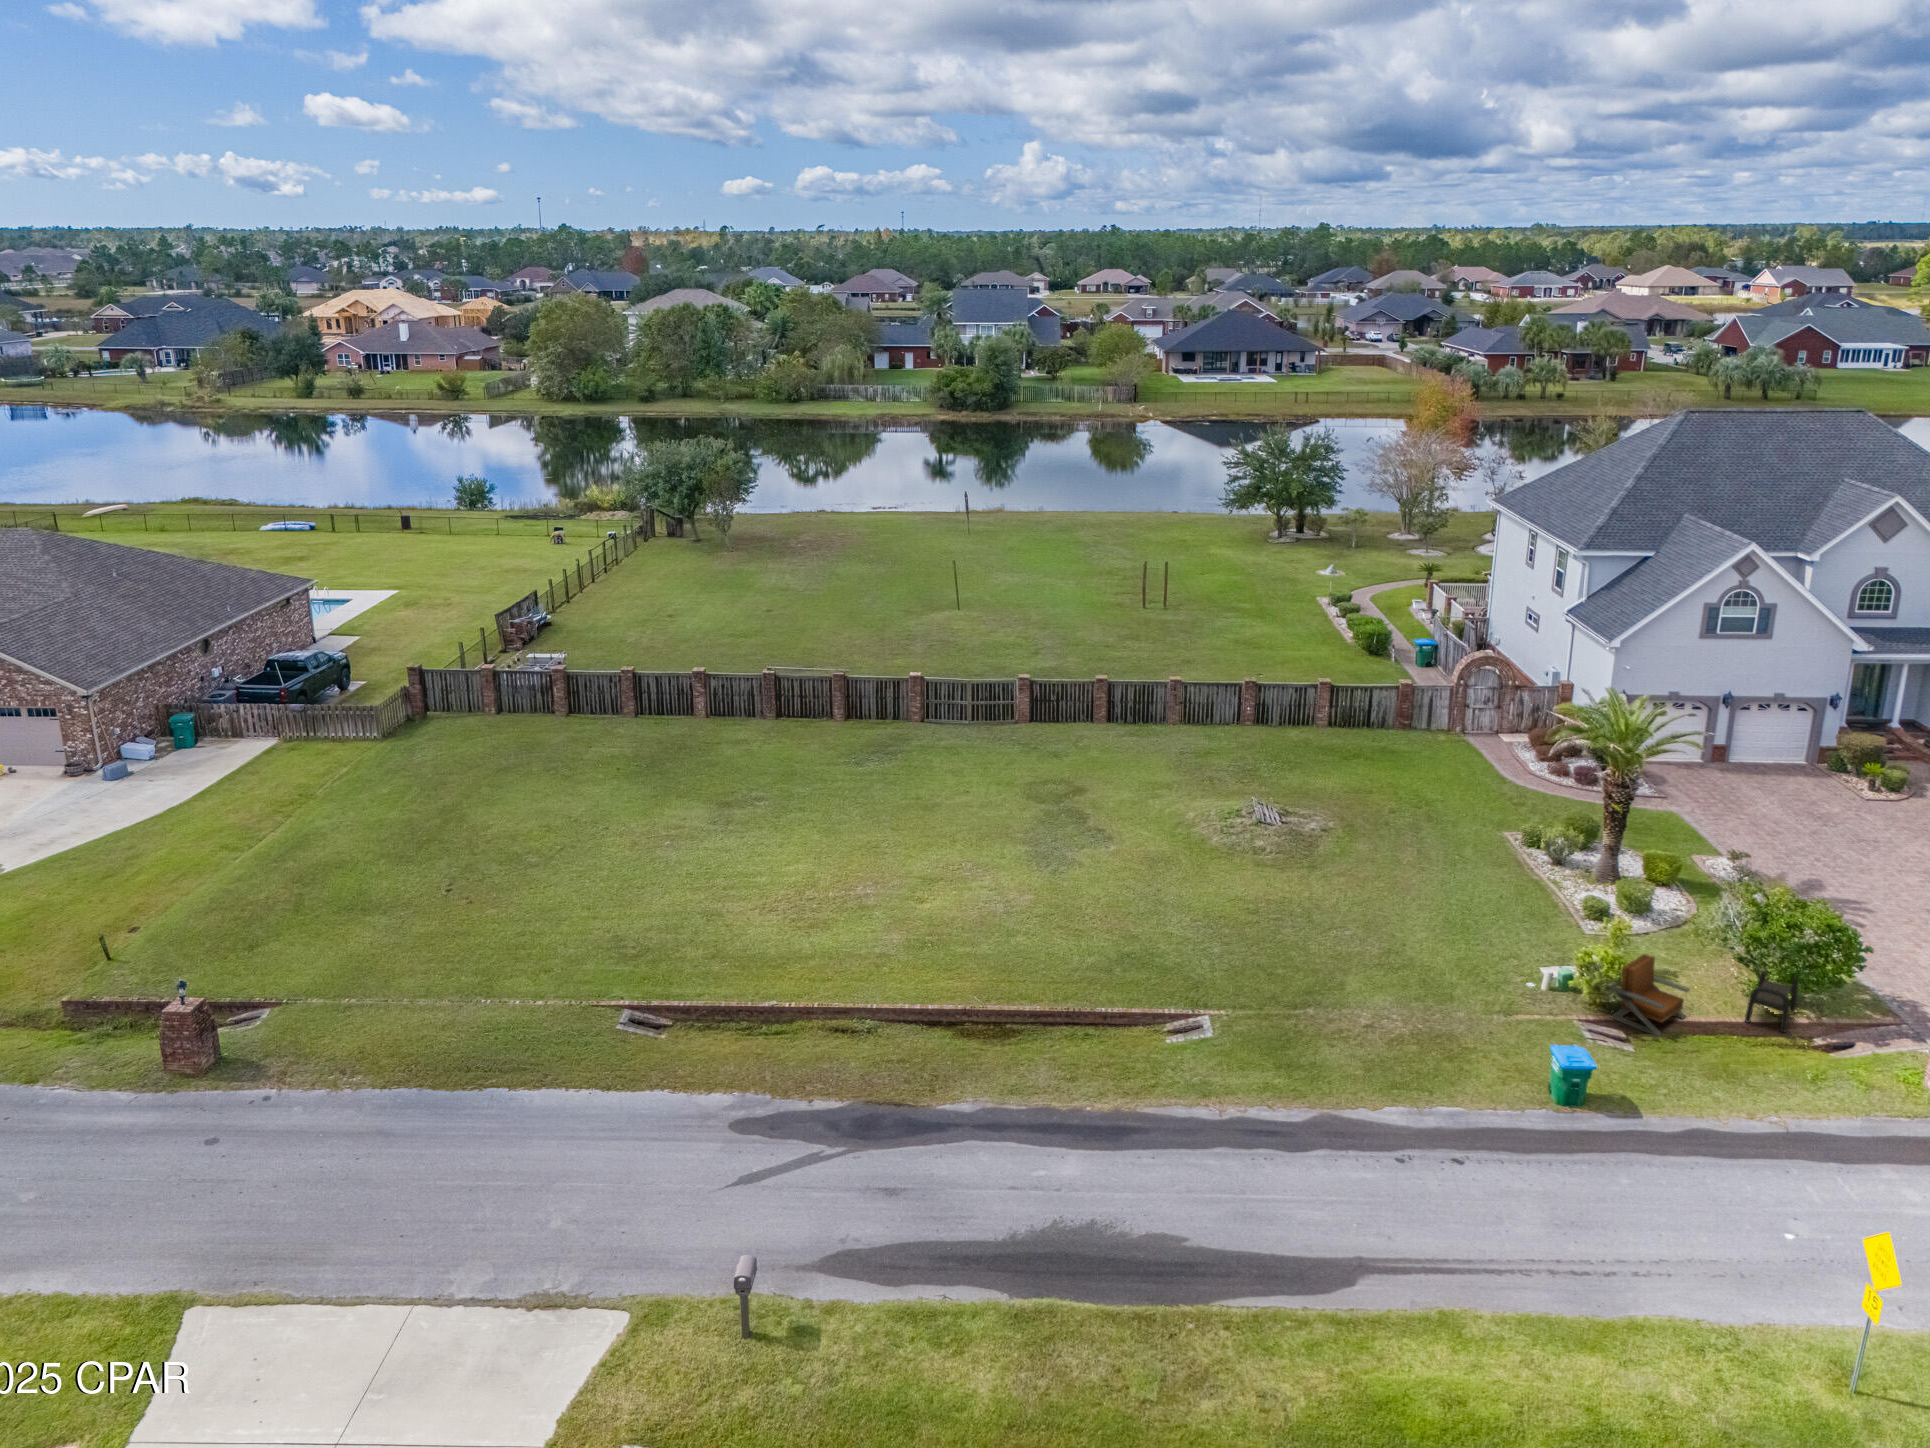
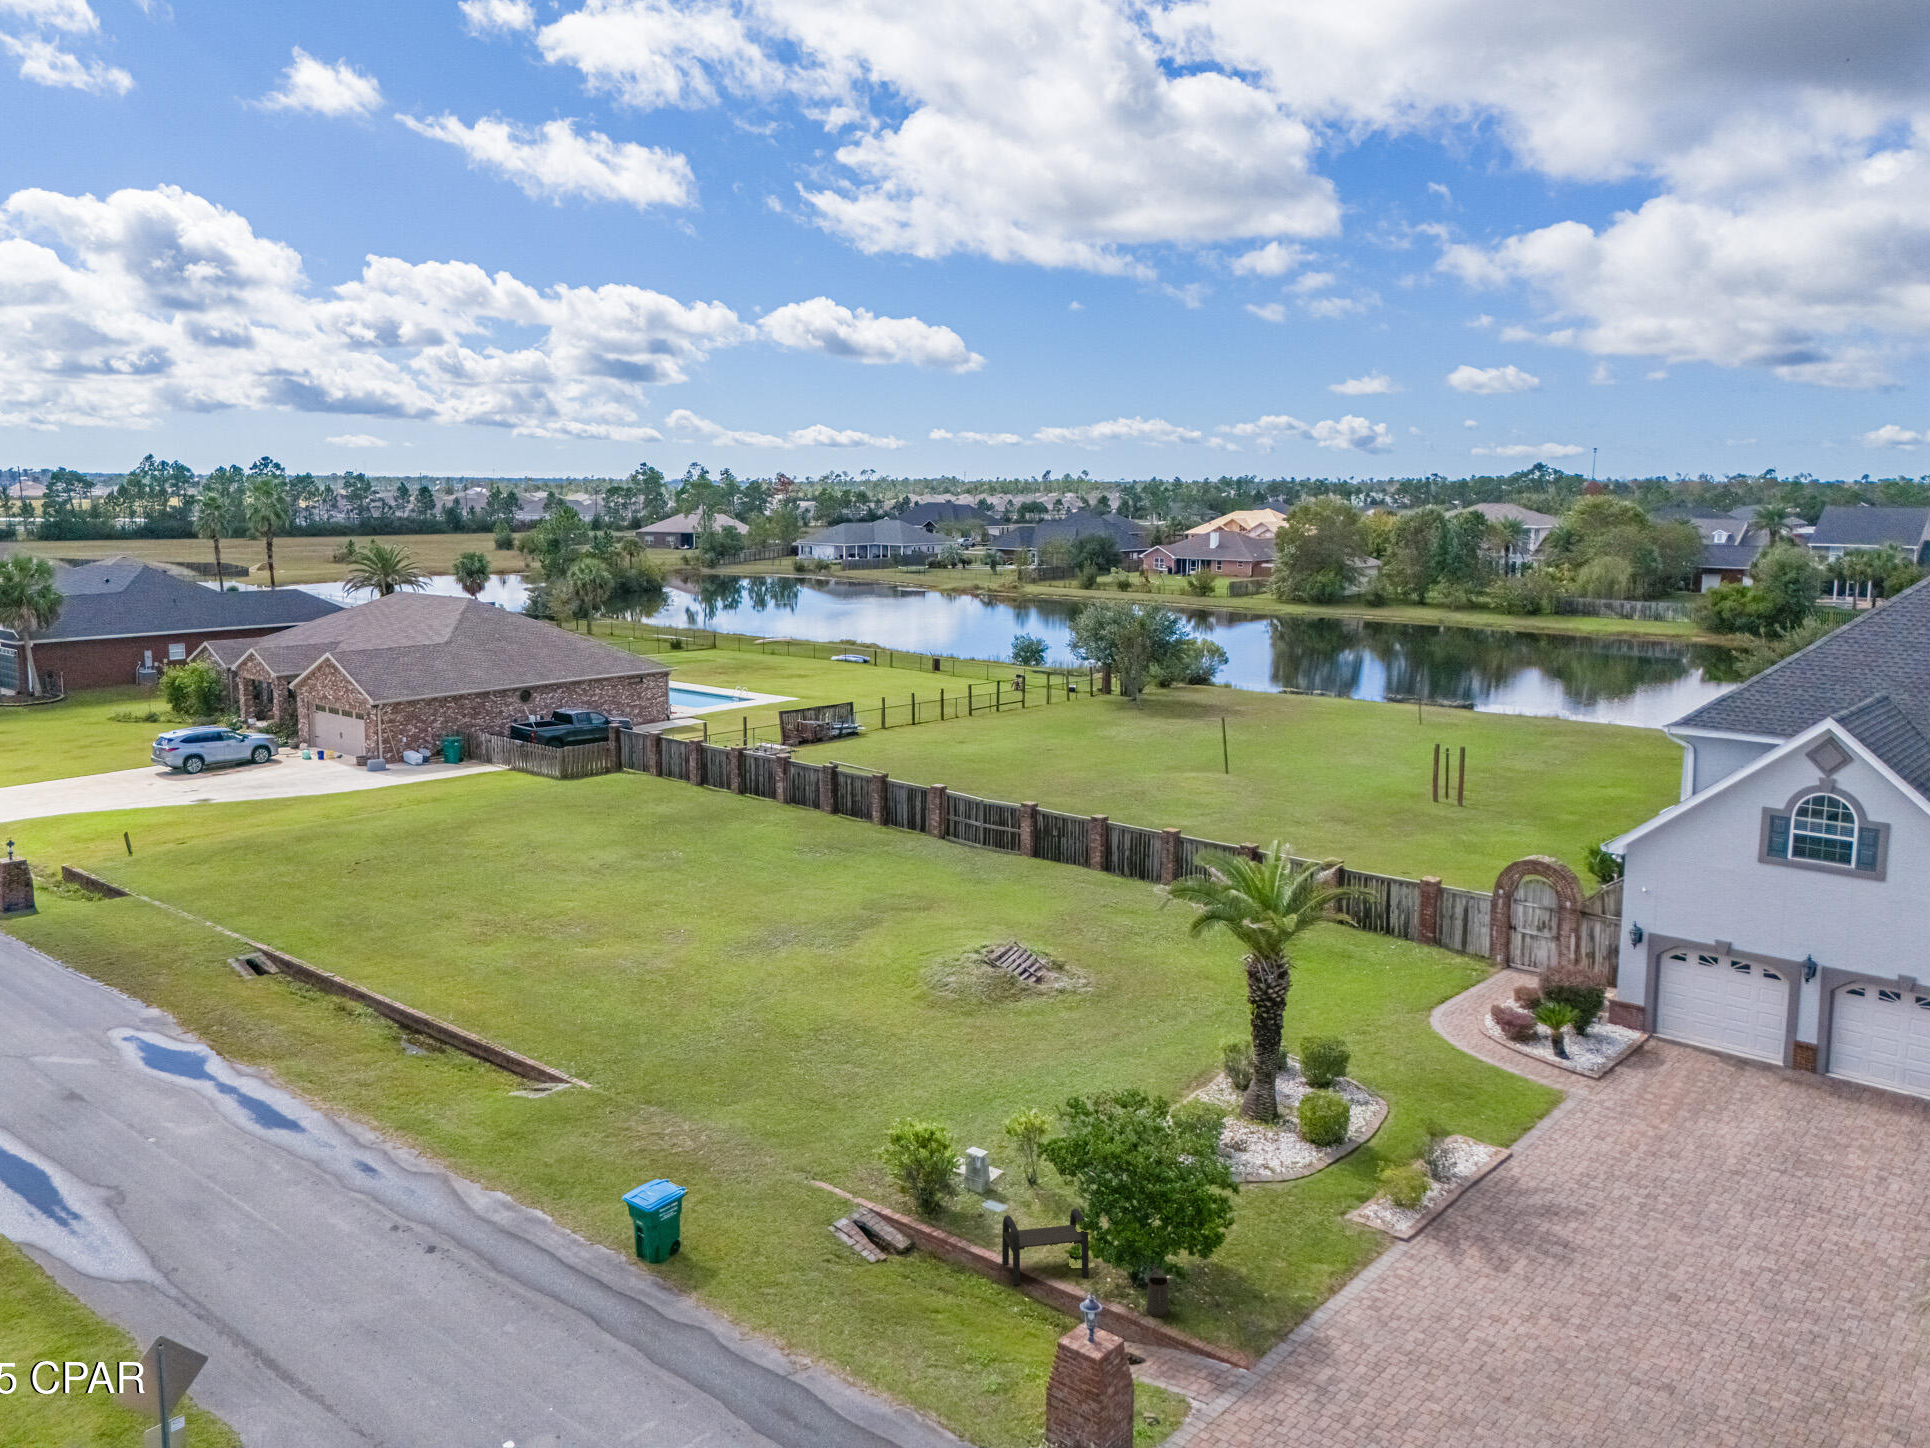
lounge chair: present [1611,954,1689,1036] -> none [876,1144,955,1236]
watering can: none [1839,982,1879,1019] -> present [1146,1264,1169,1317]

